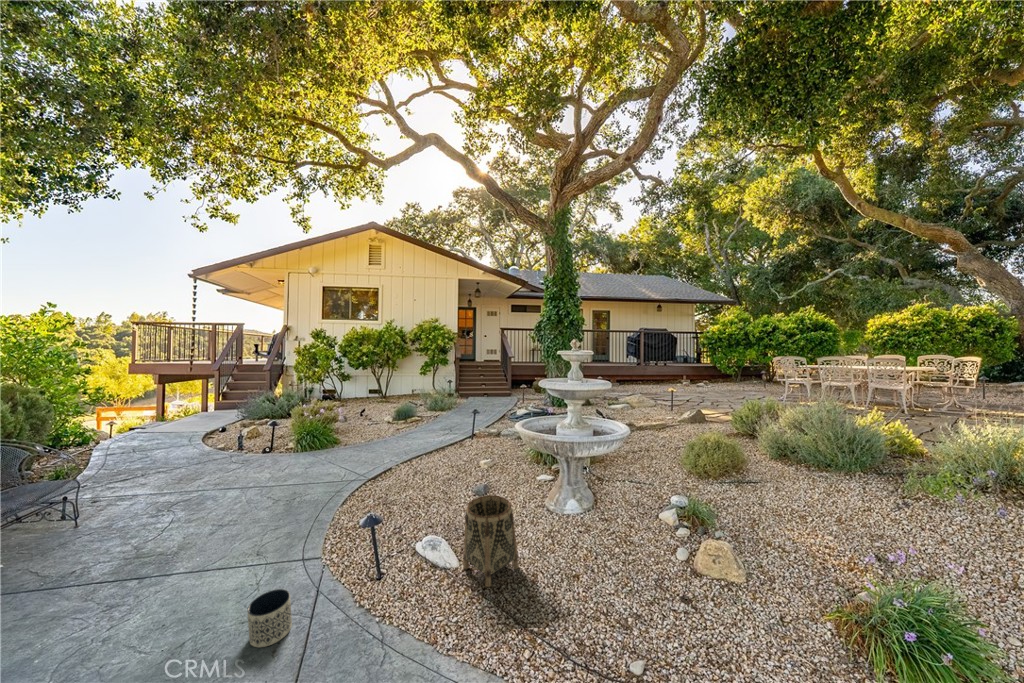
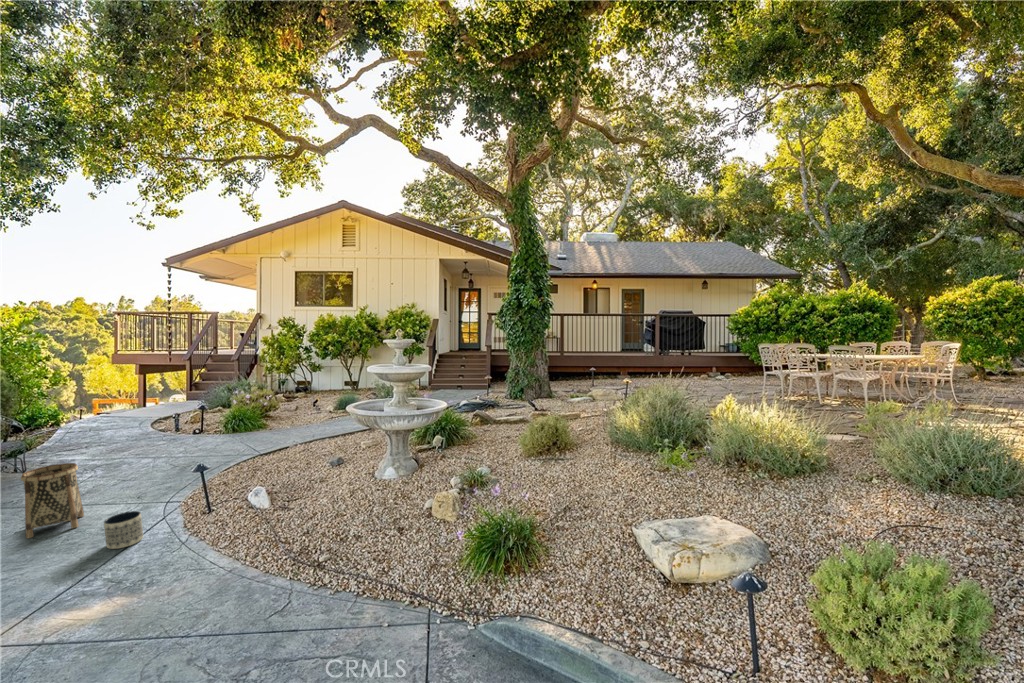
basket: present [463,495,519,587] -> present [21,463,84,538]

